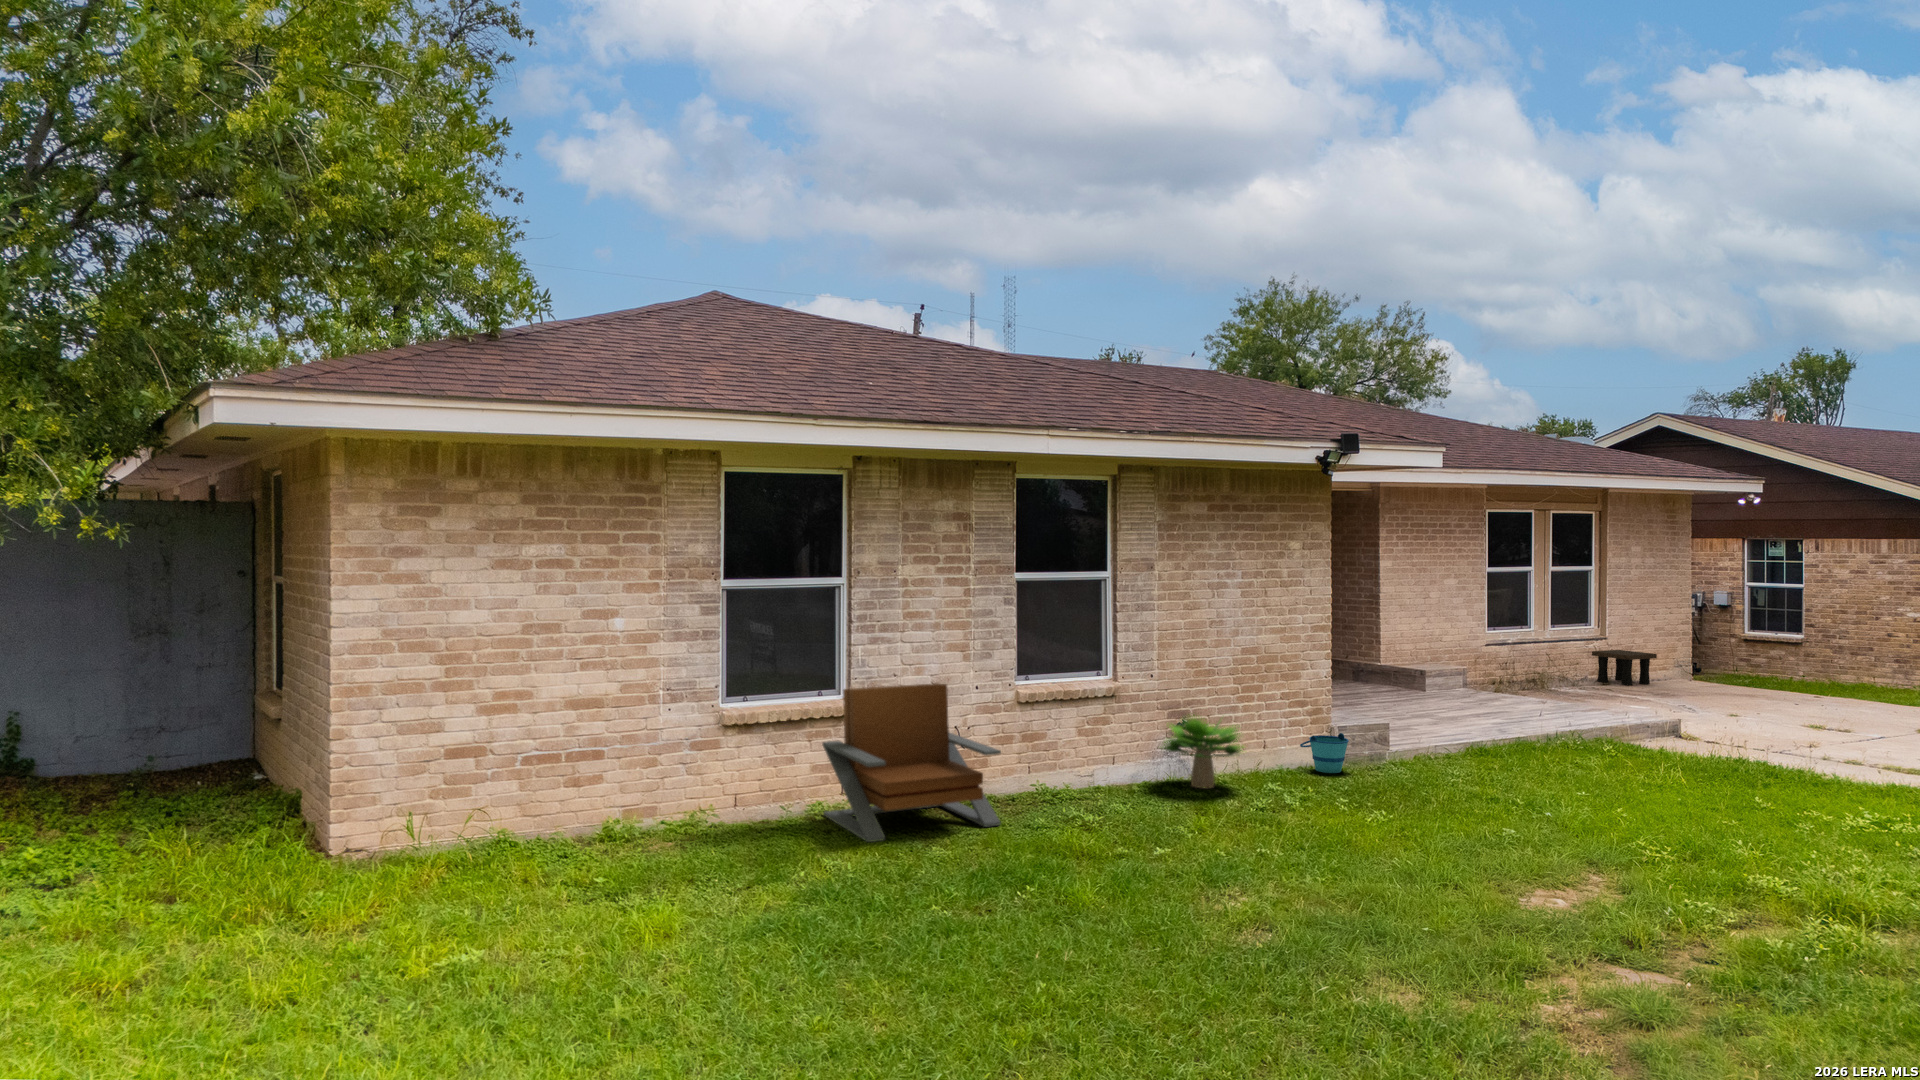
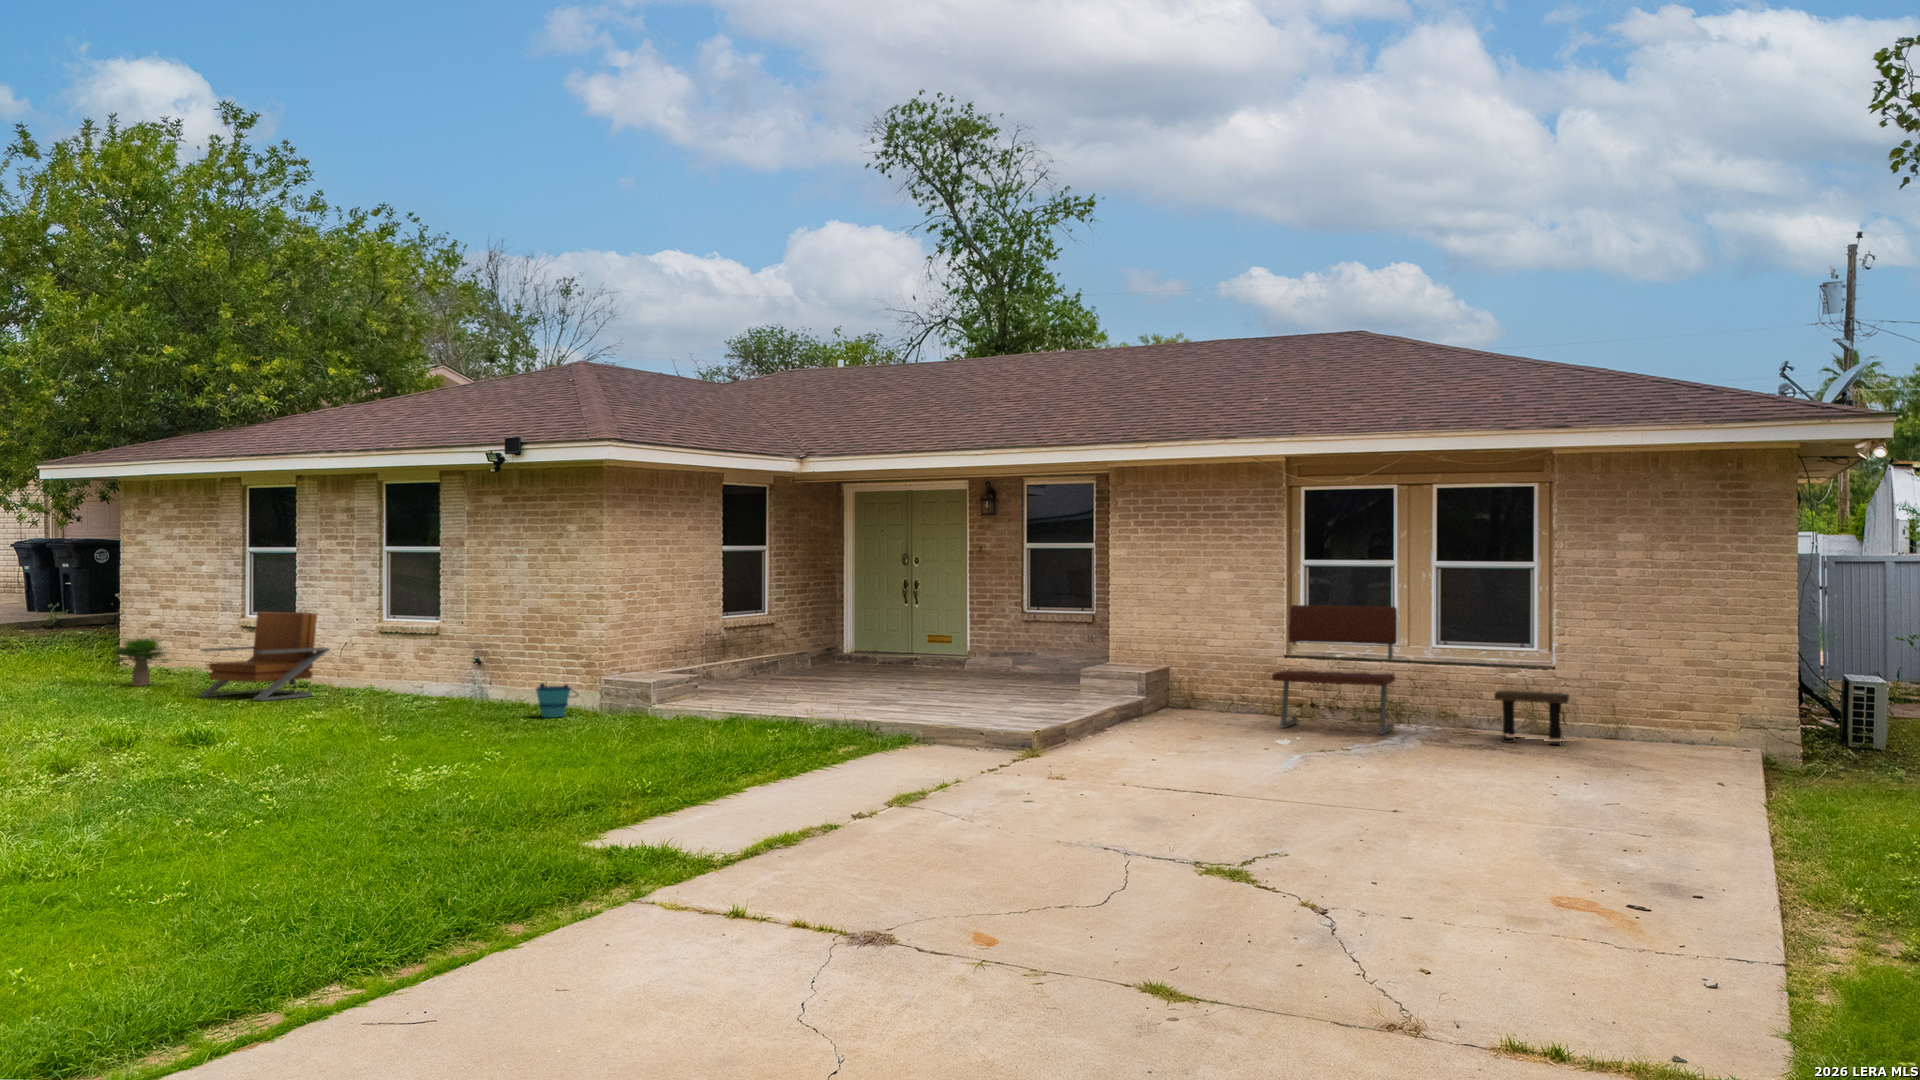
bench: none [1506,602,1597,692] -> present [1272,605,1397,734]
potted plant: present [1162,718,1243,788] -> present [111,638,171,686]

